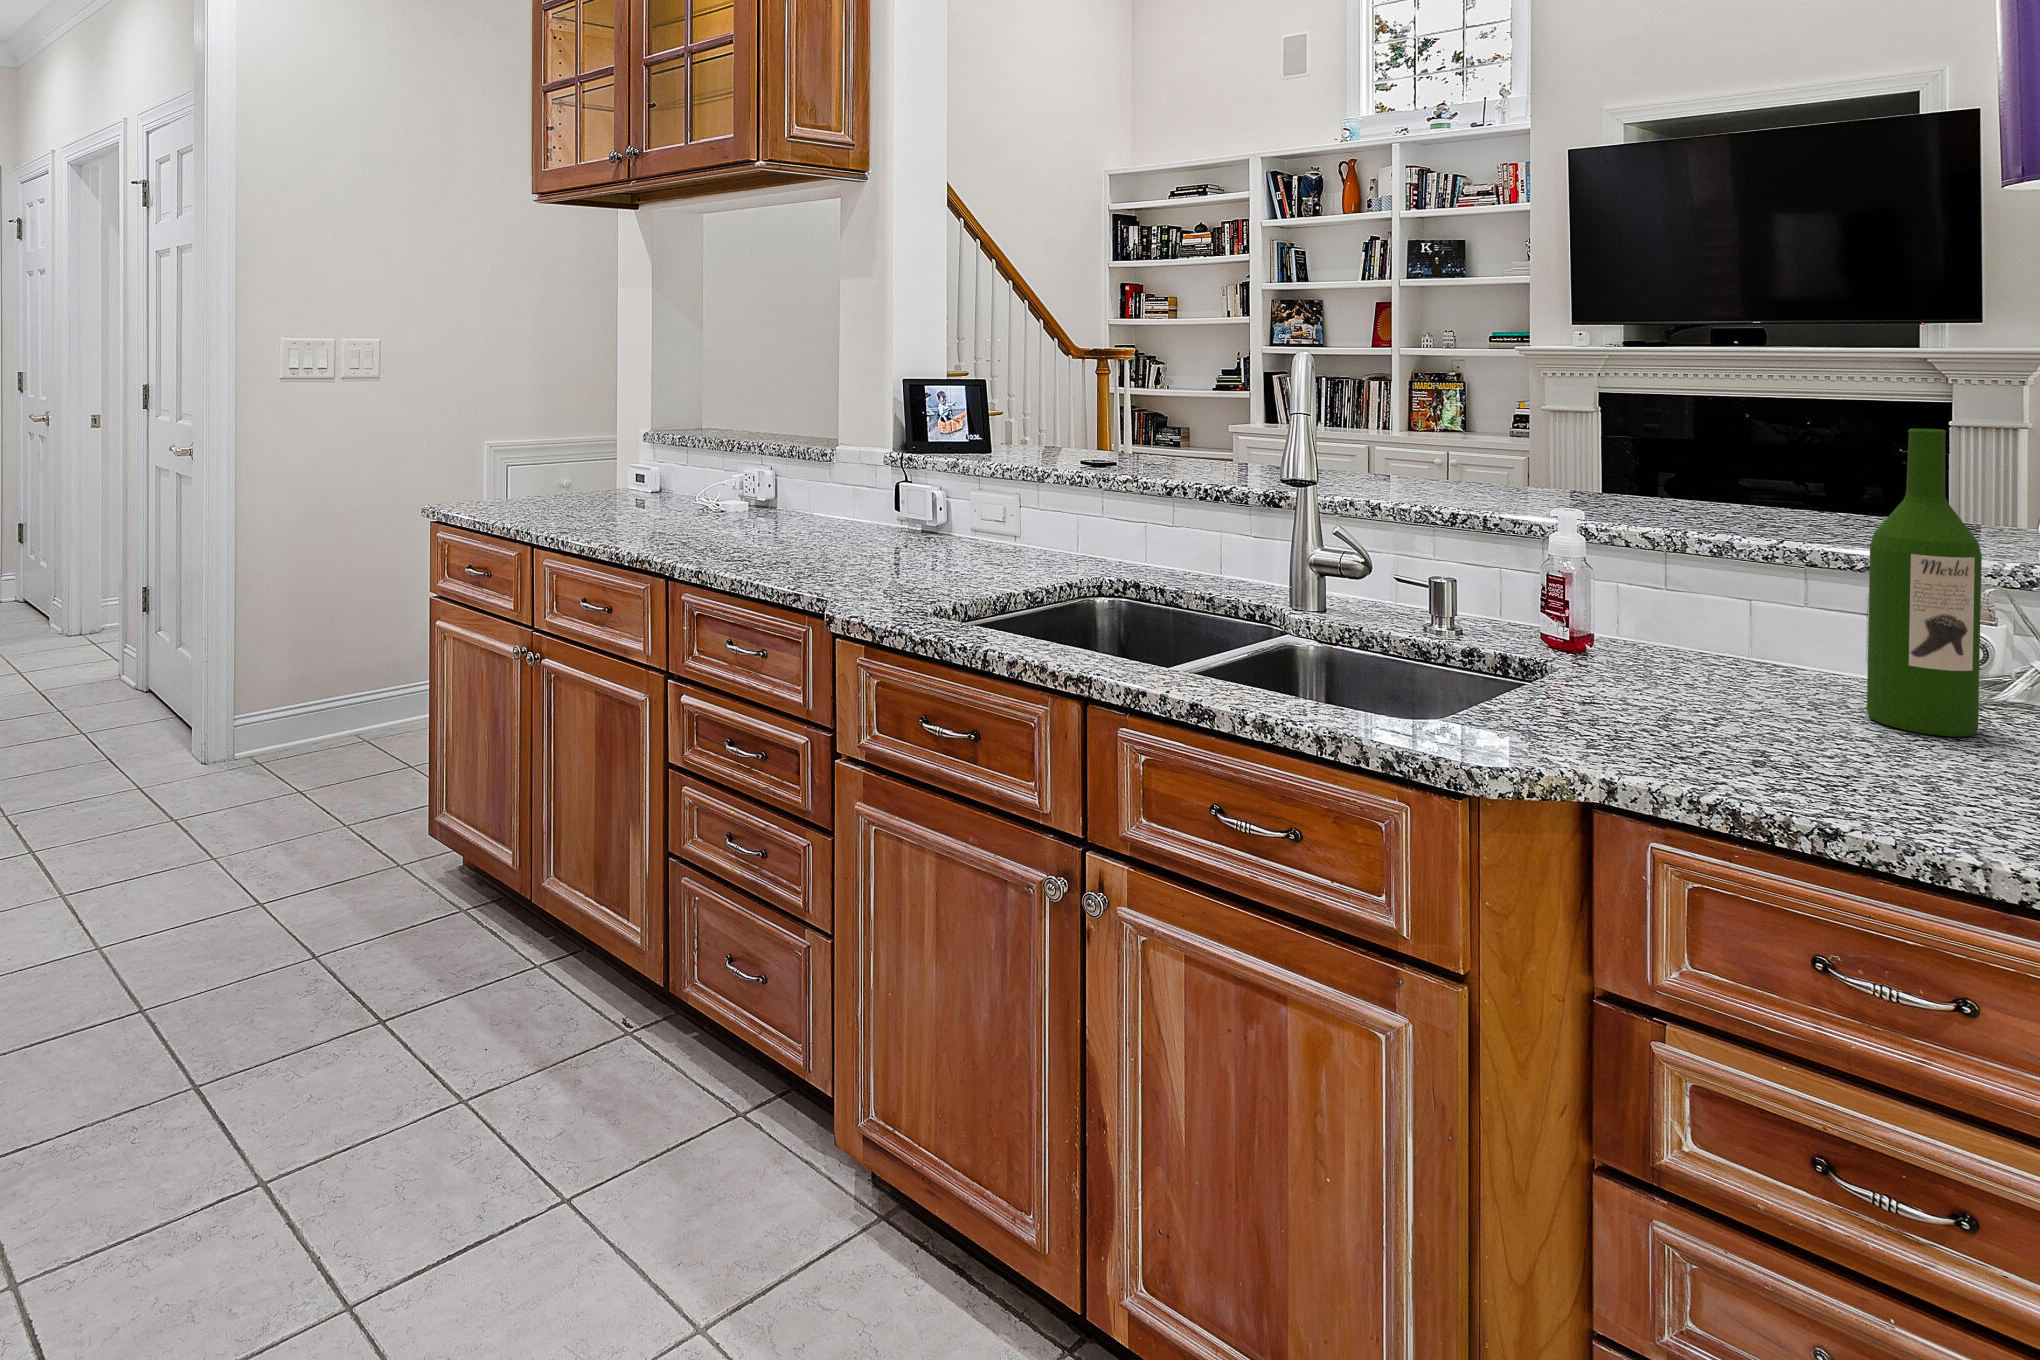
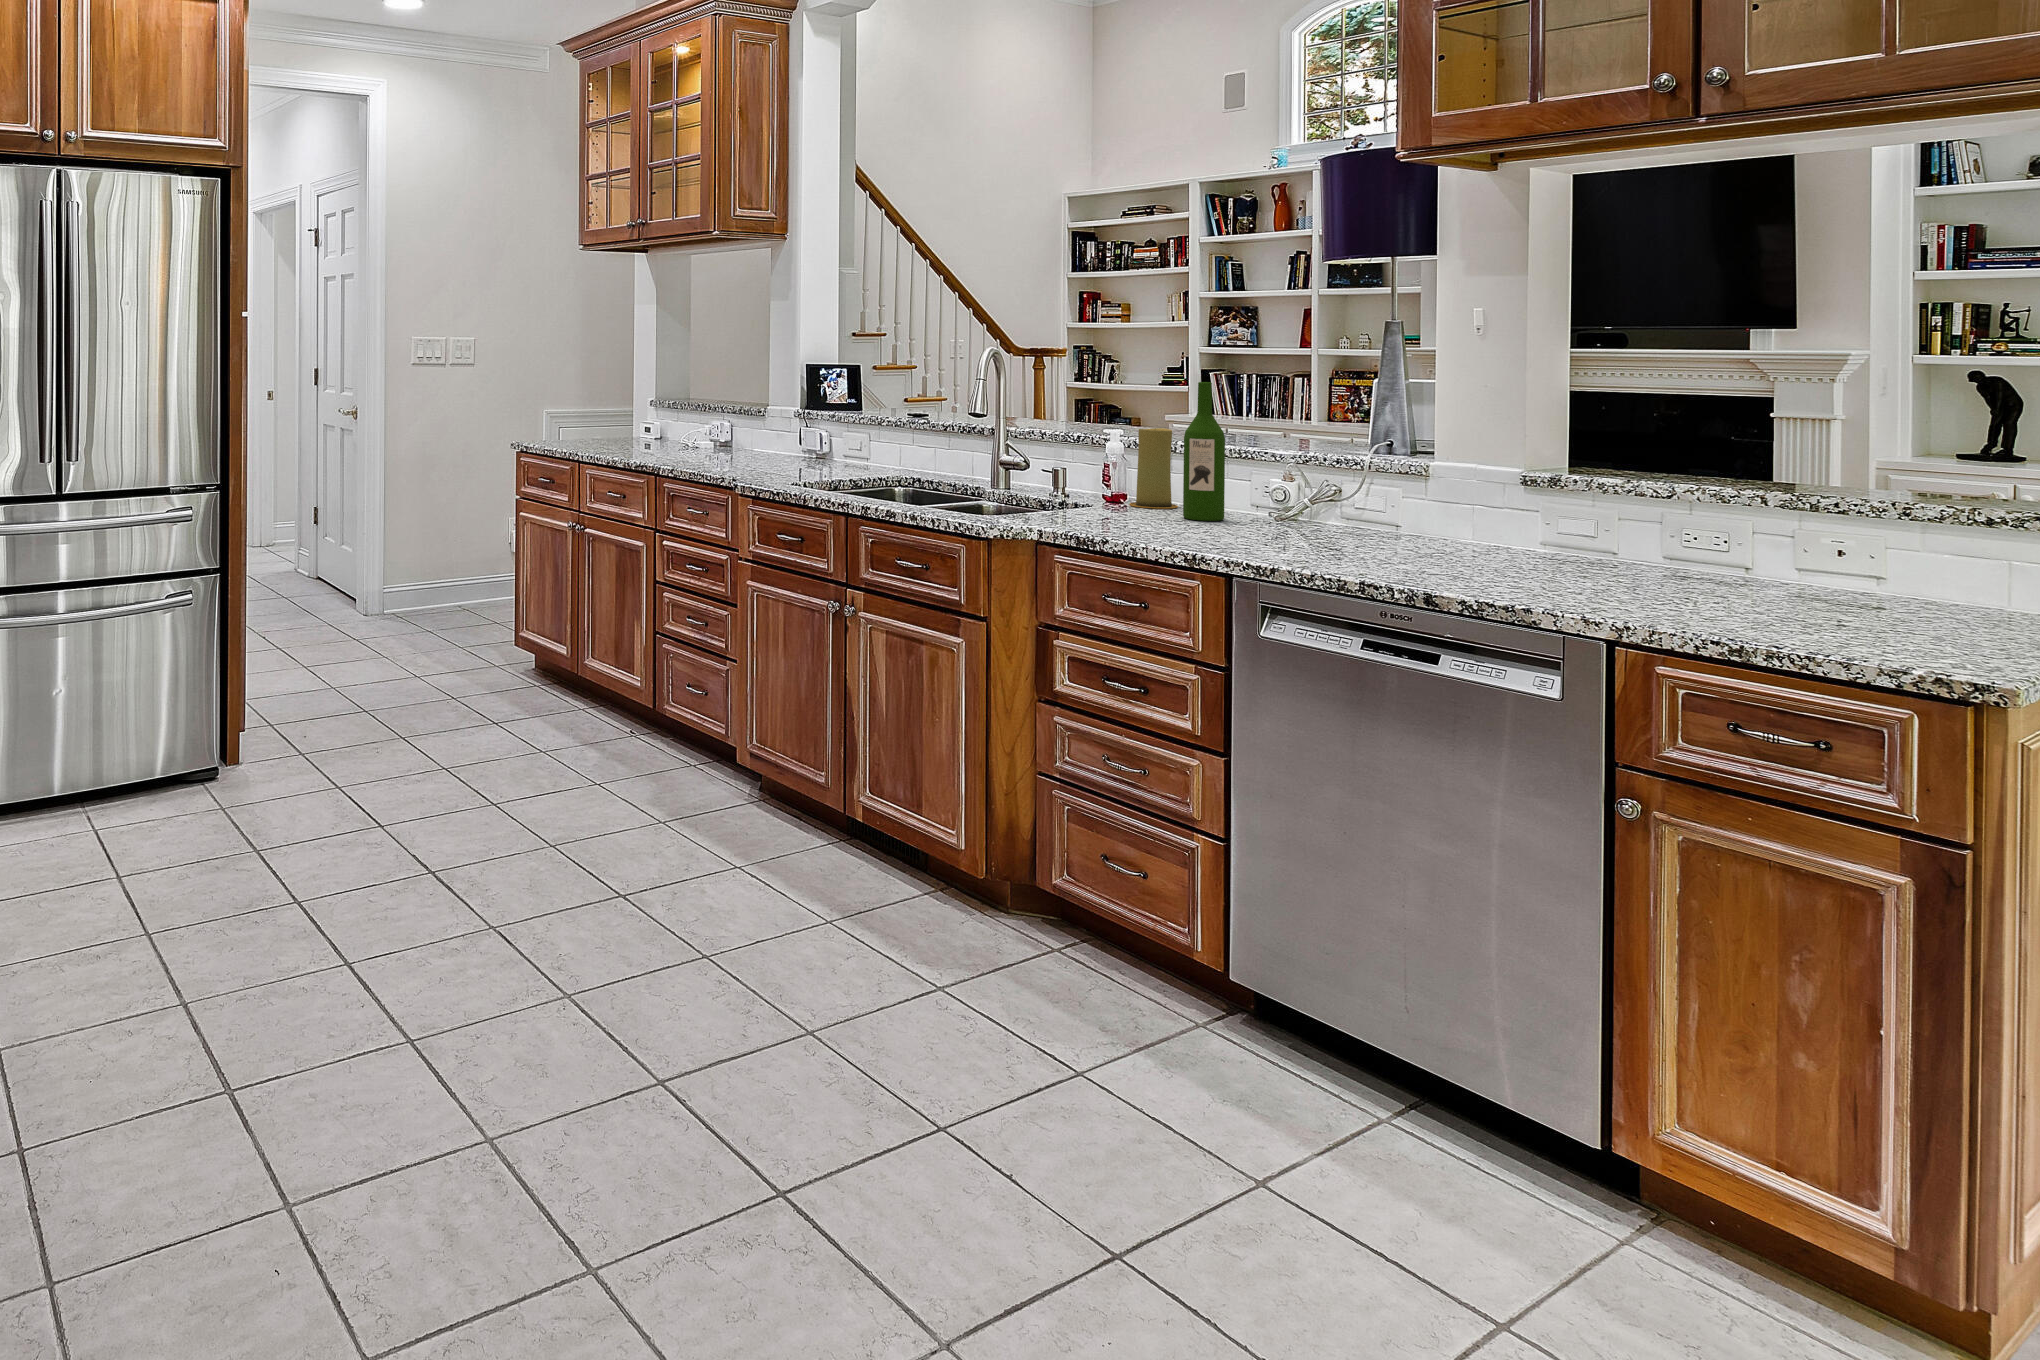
candle: none [1638,509,1748,676] -> present [1130,428,1178,509]

